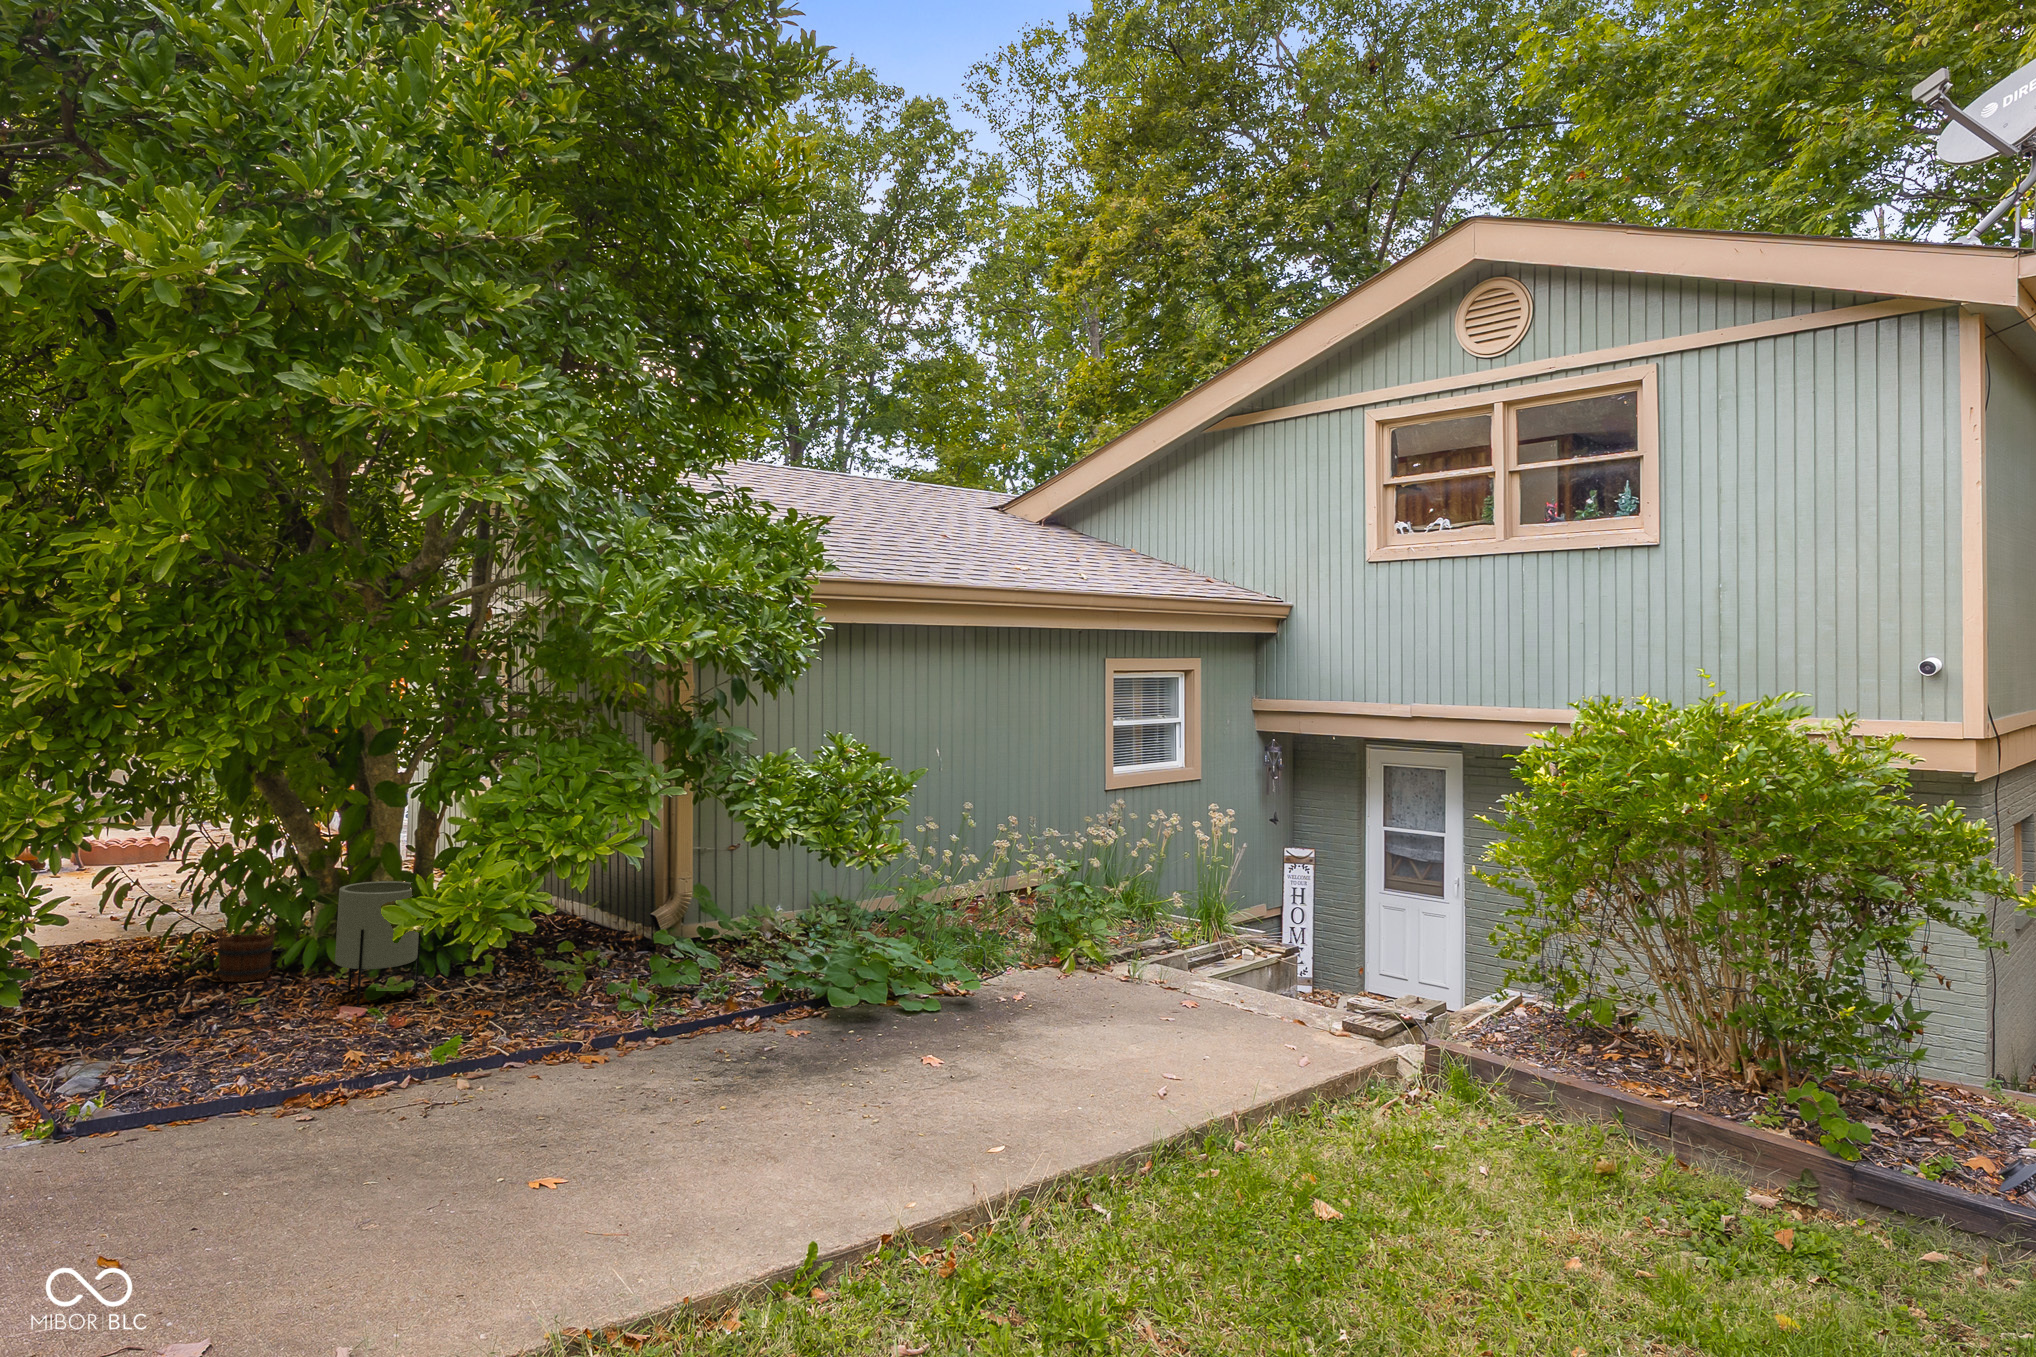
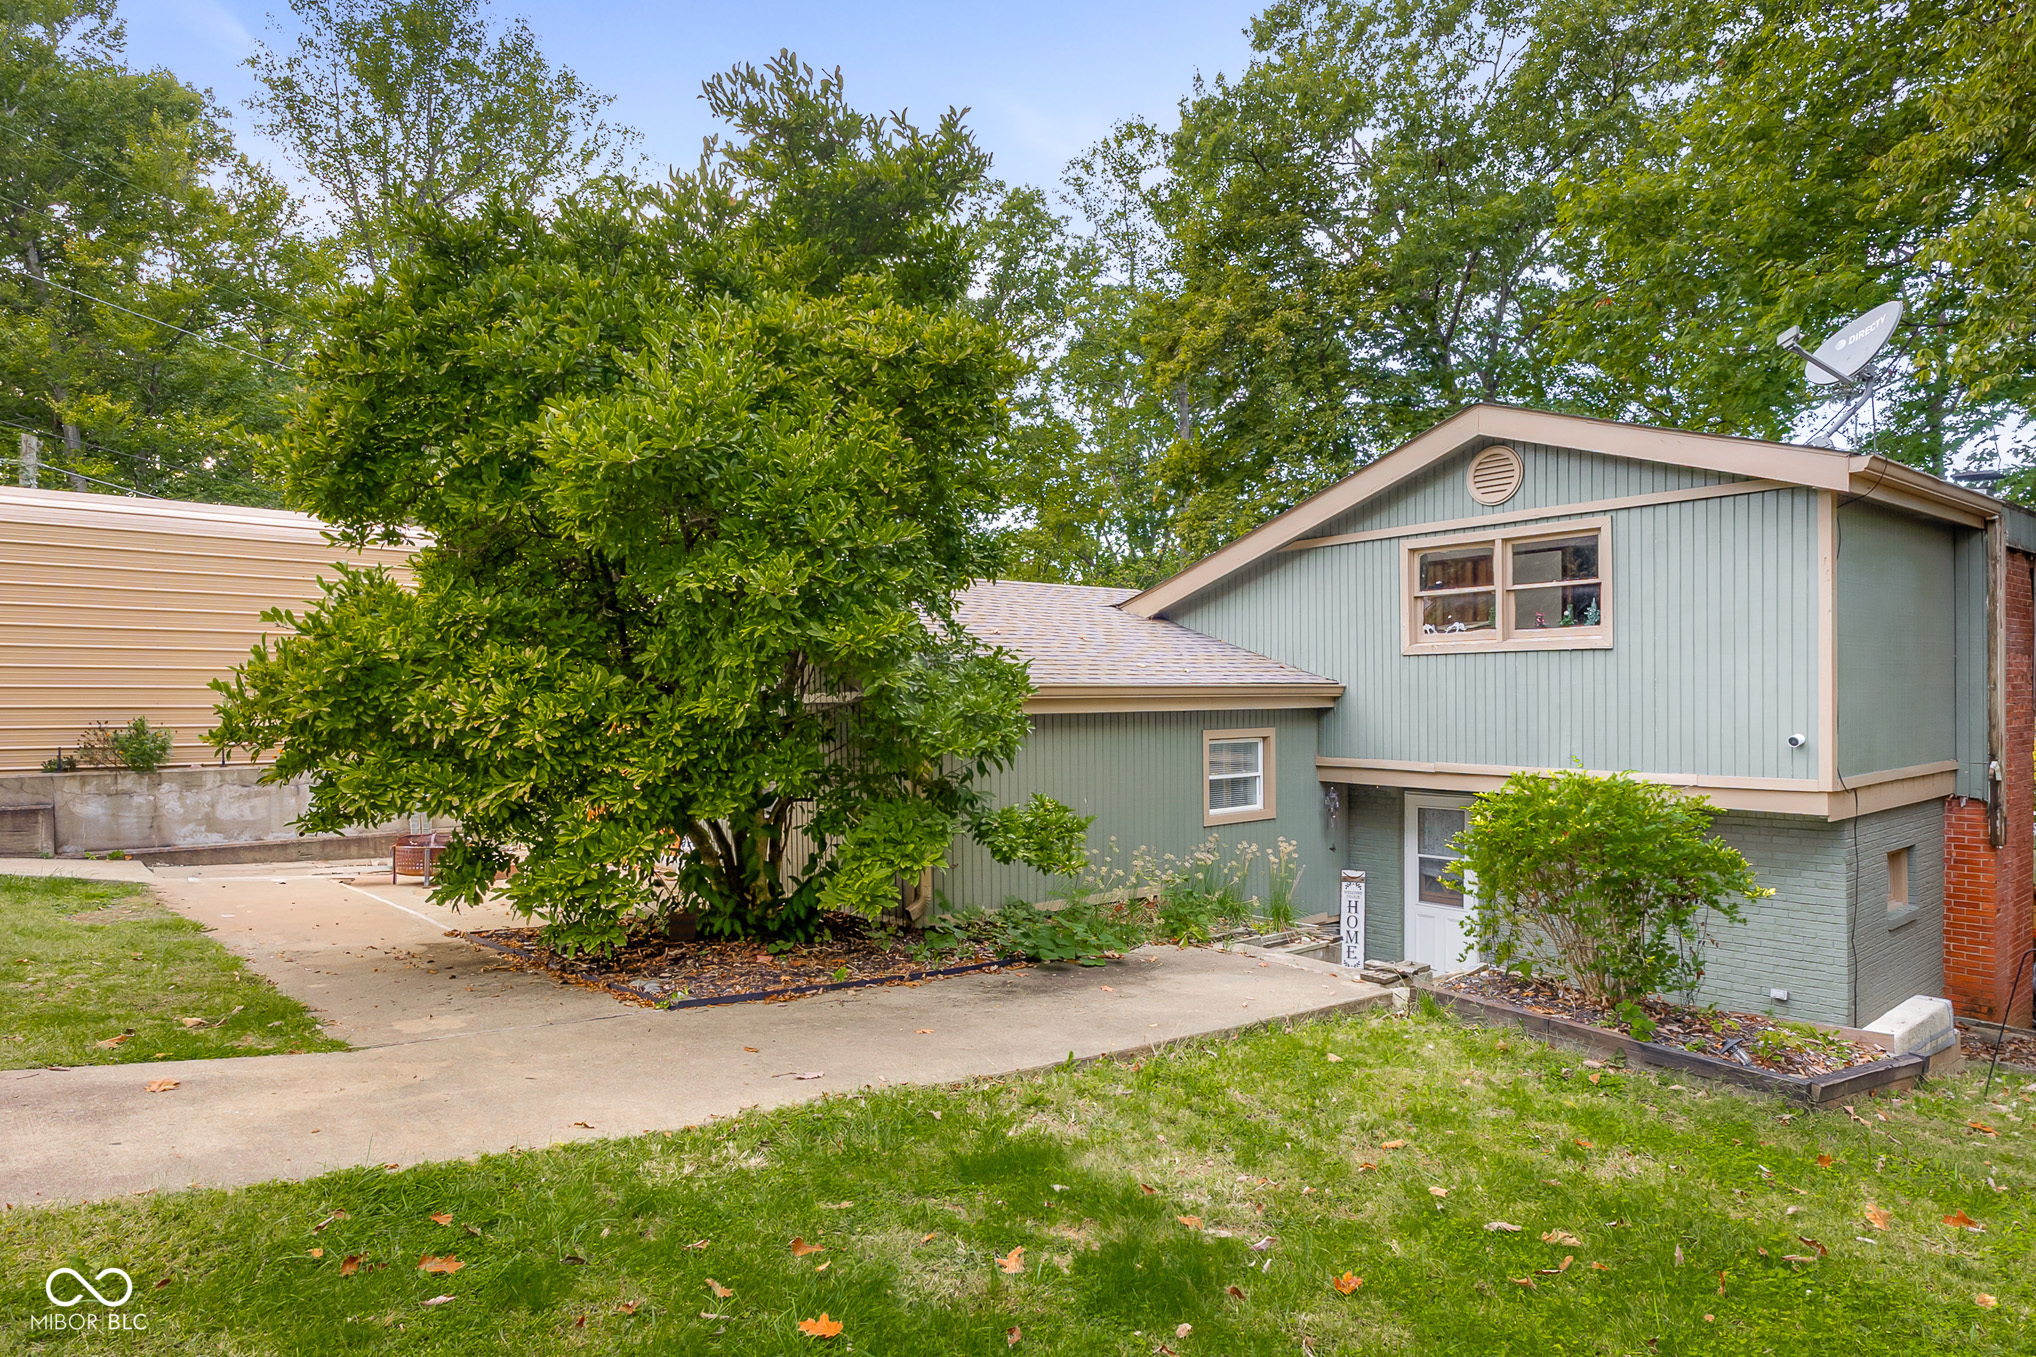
planter: present [335,881,421,1006] -> none [747,881,793,954]

